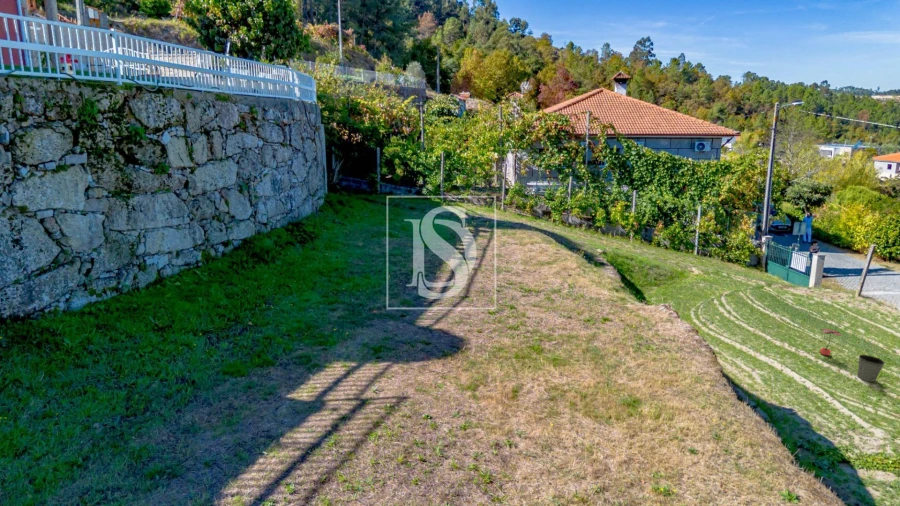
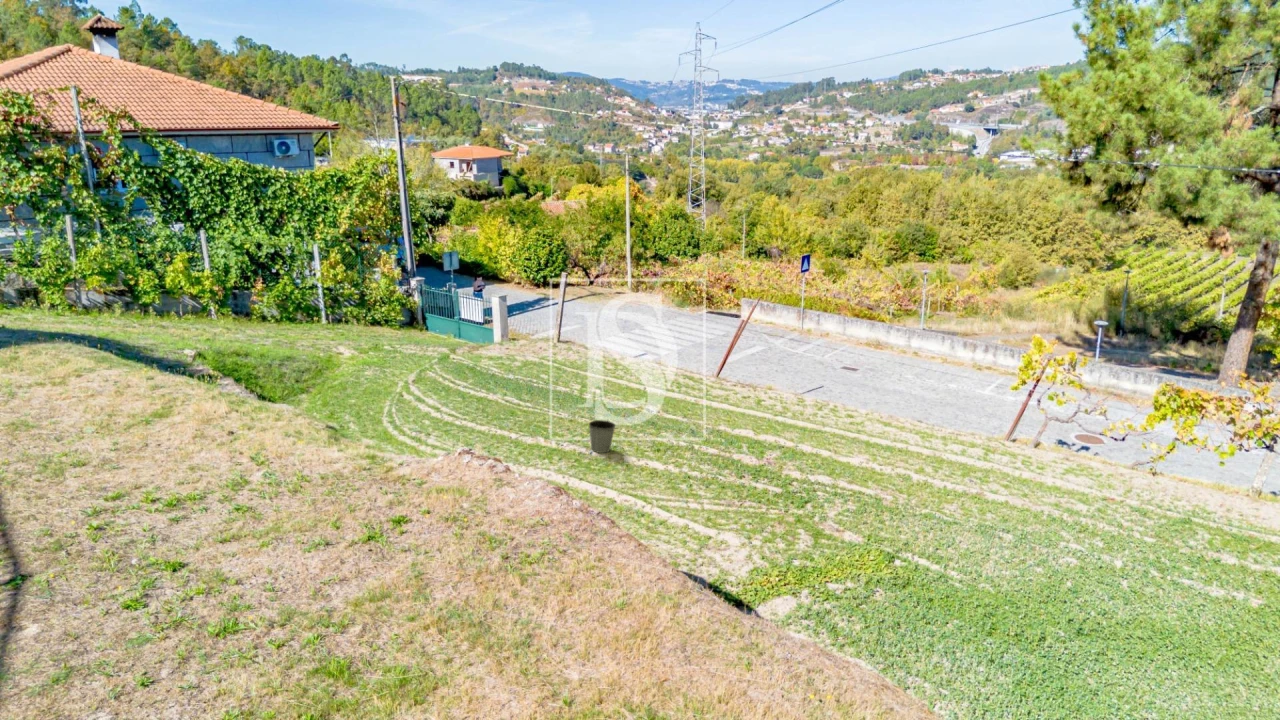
potted plant: present [820,328,841,355] -> none [537,398,563,433]

